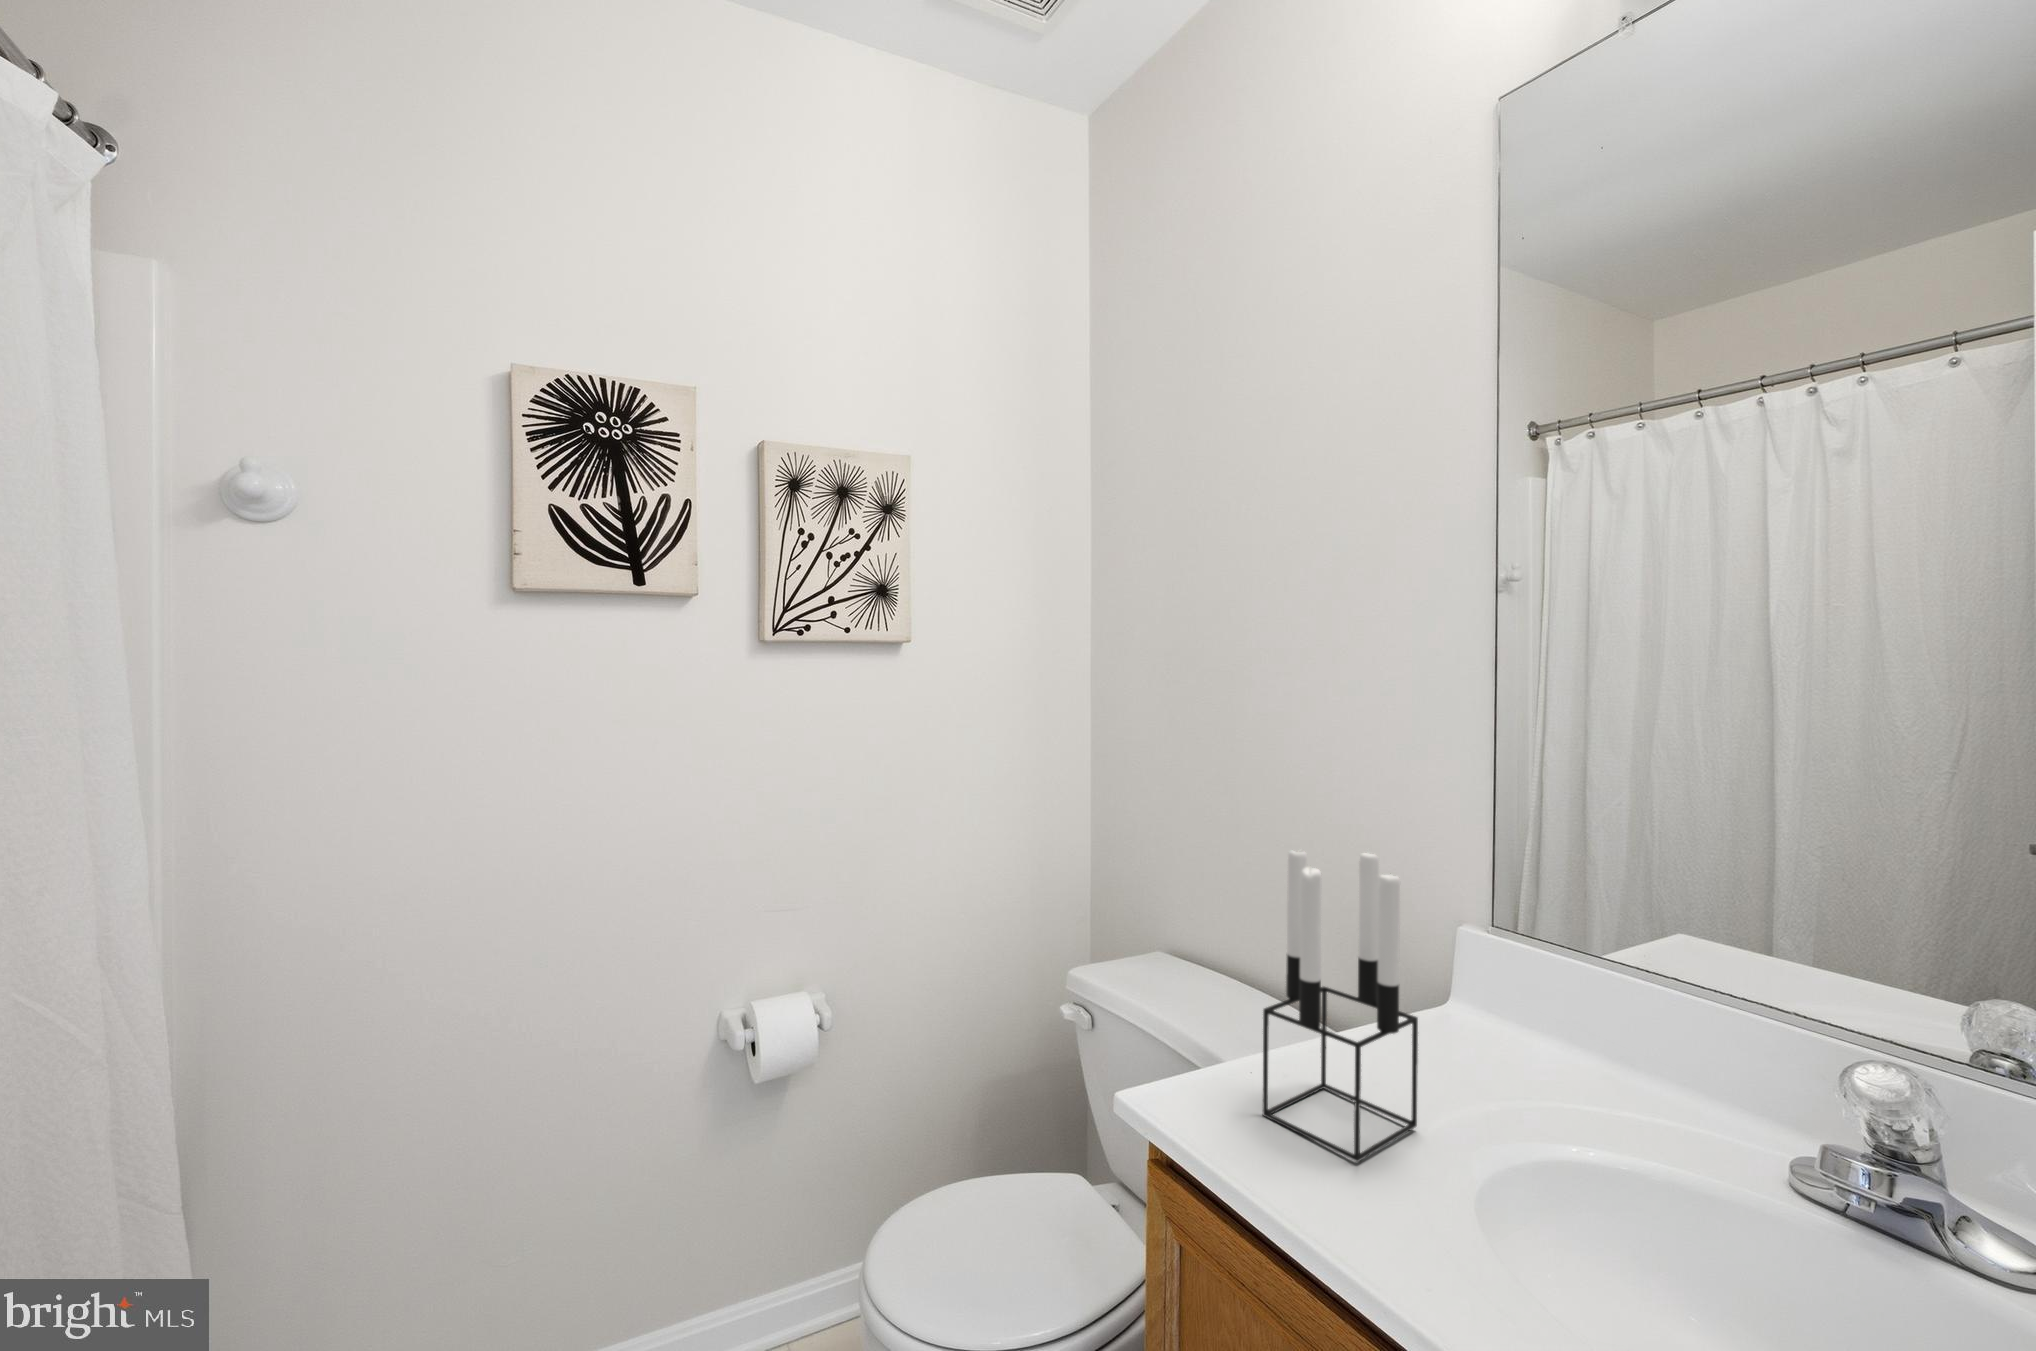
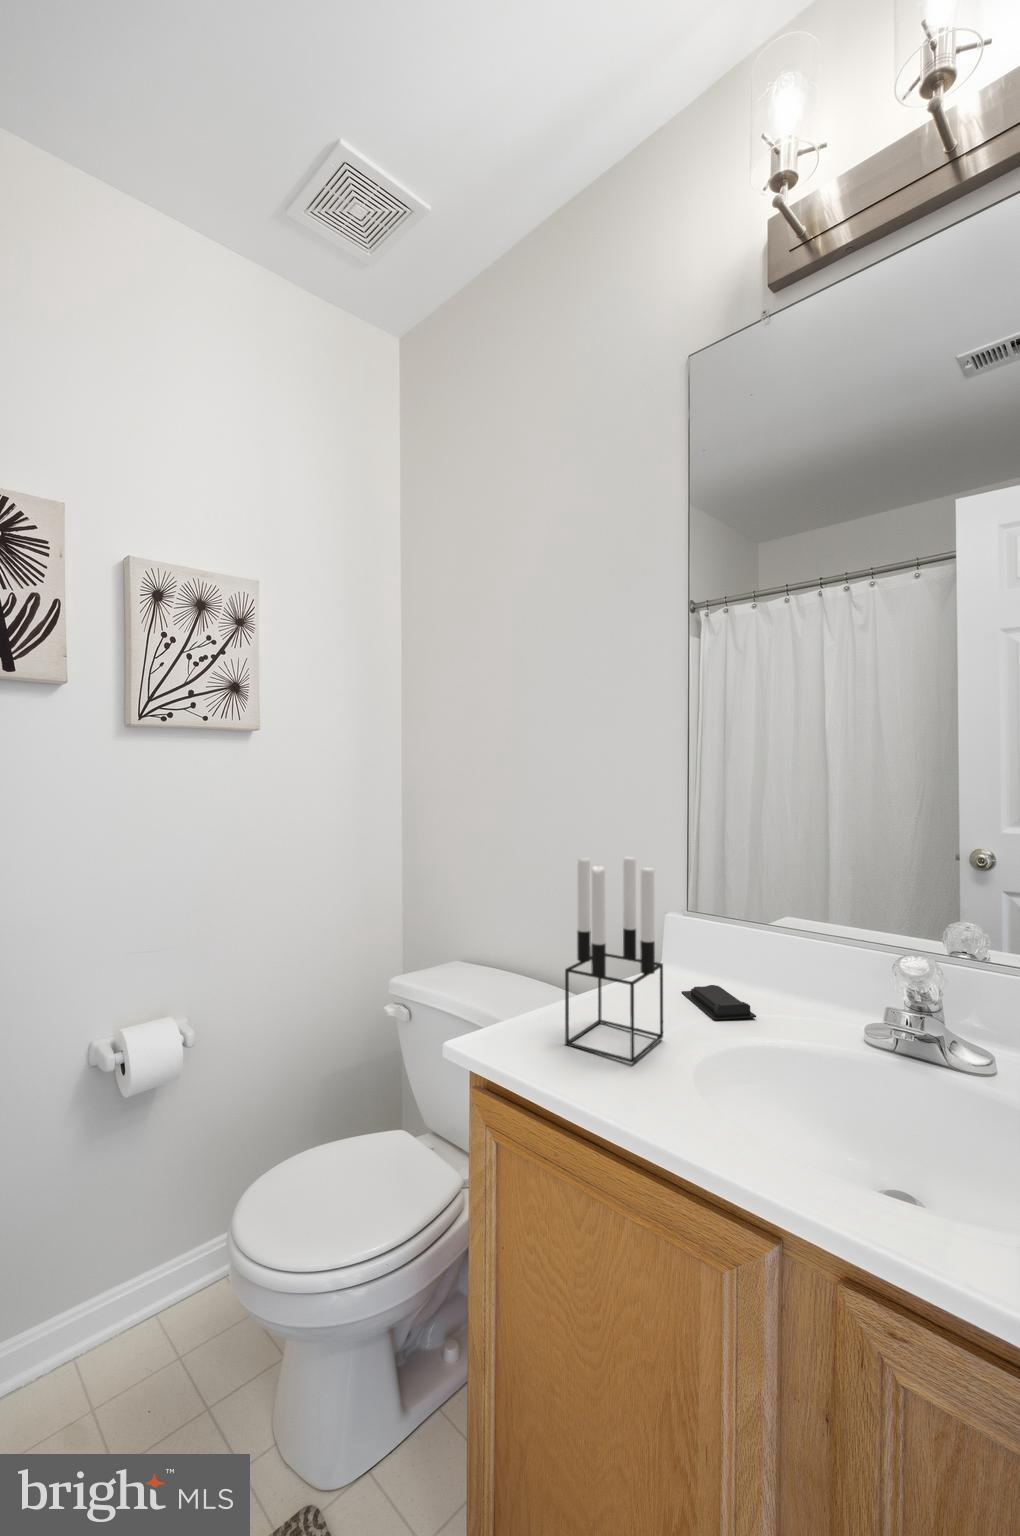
soap bar: none [1468,1050,1586,1115] -> present [682,985,756,1020]

